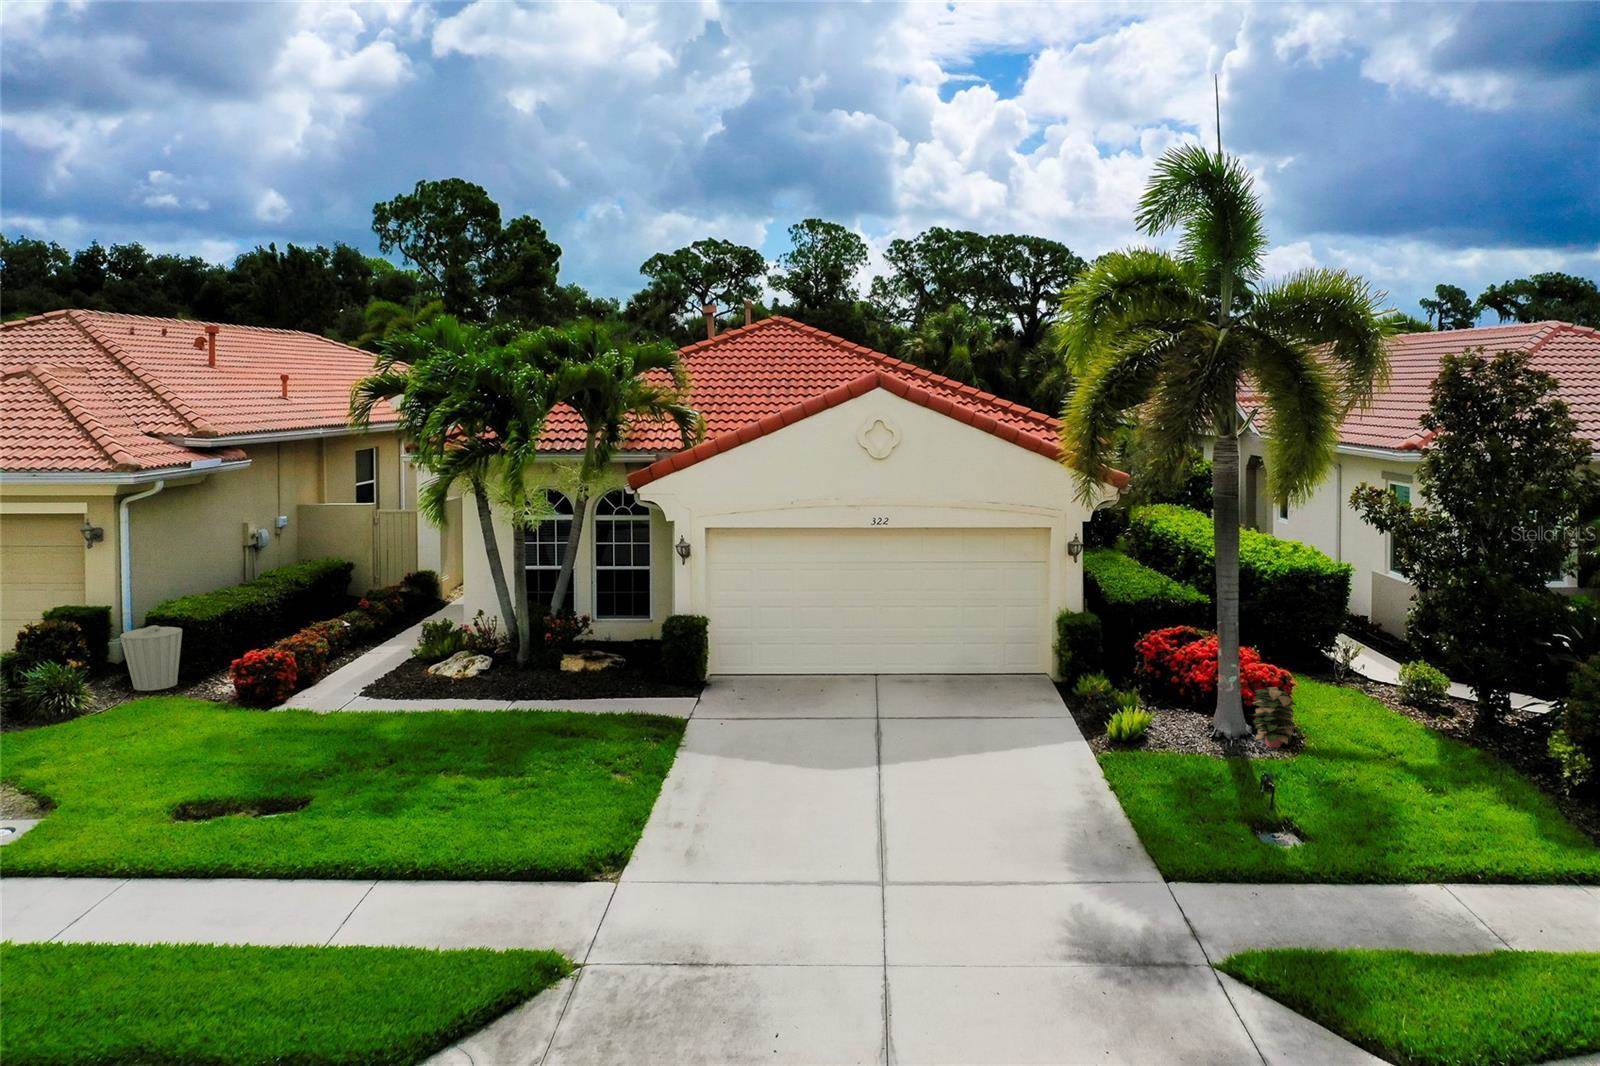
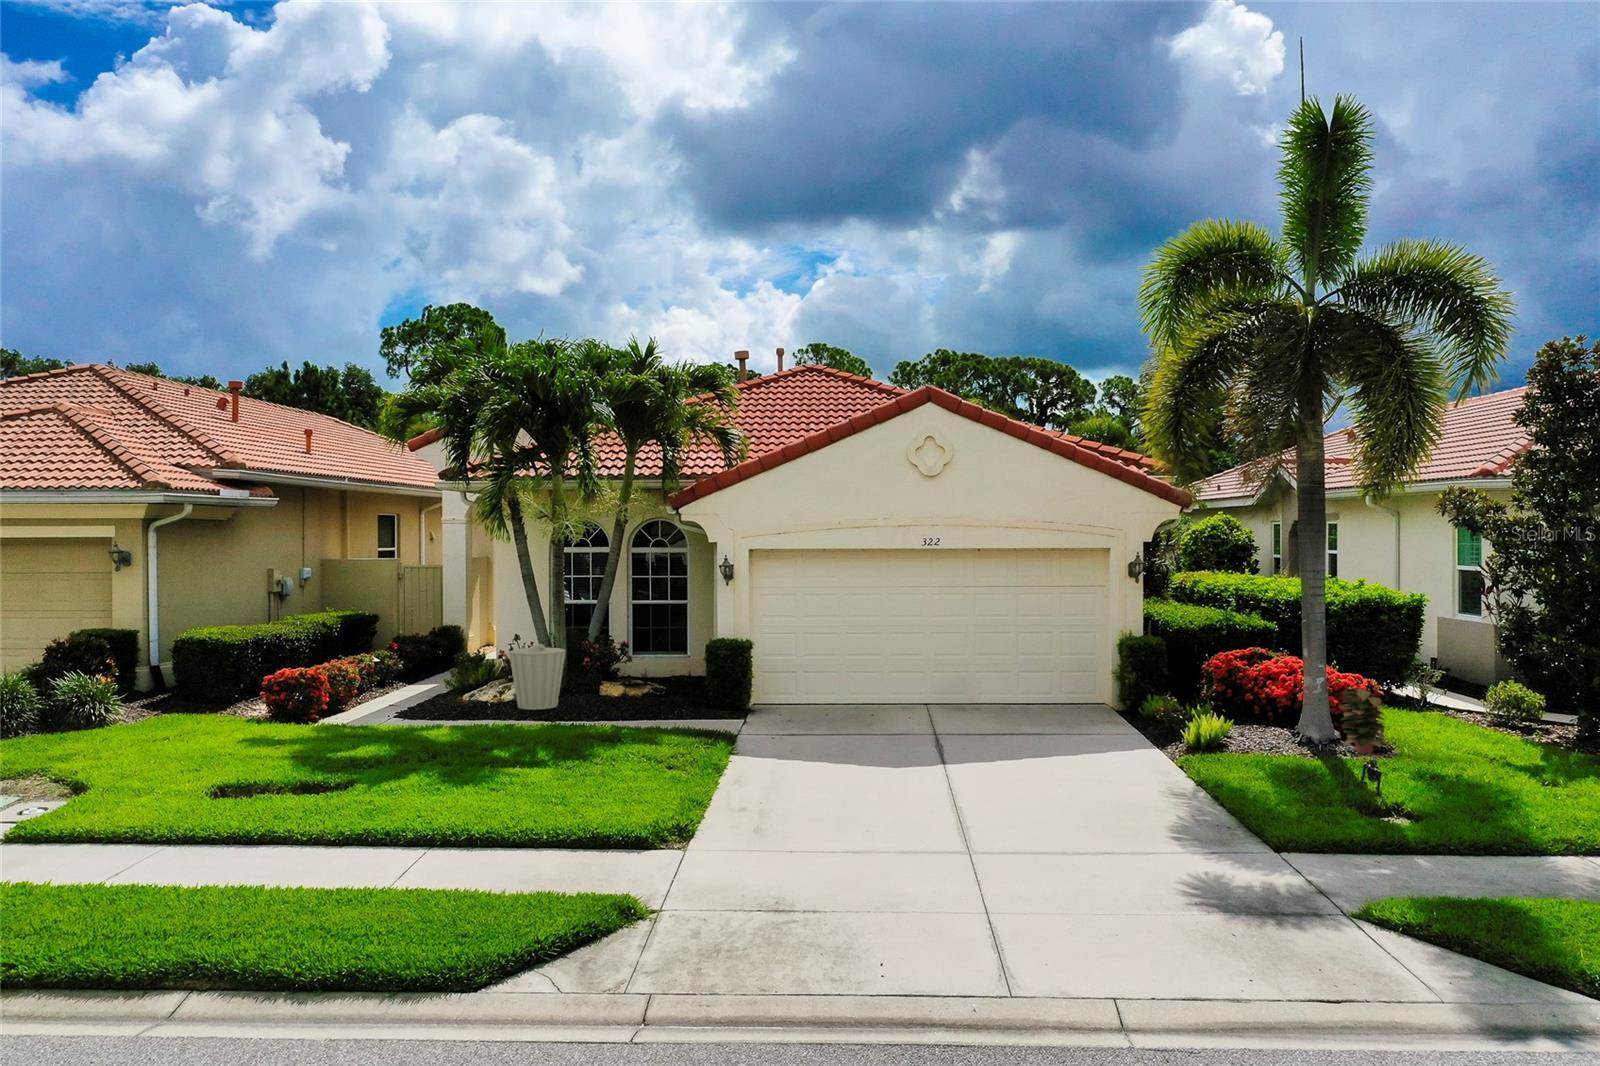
trash can: present [120,625,182,691] -> present [509,644,565,709]

